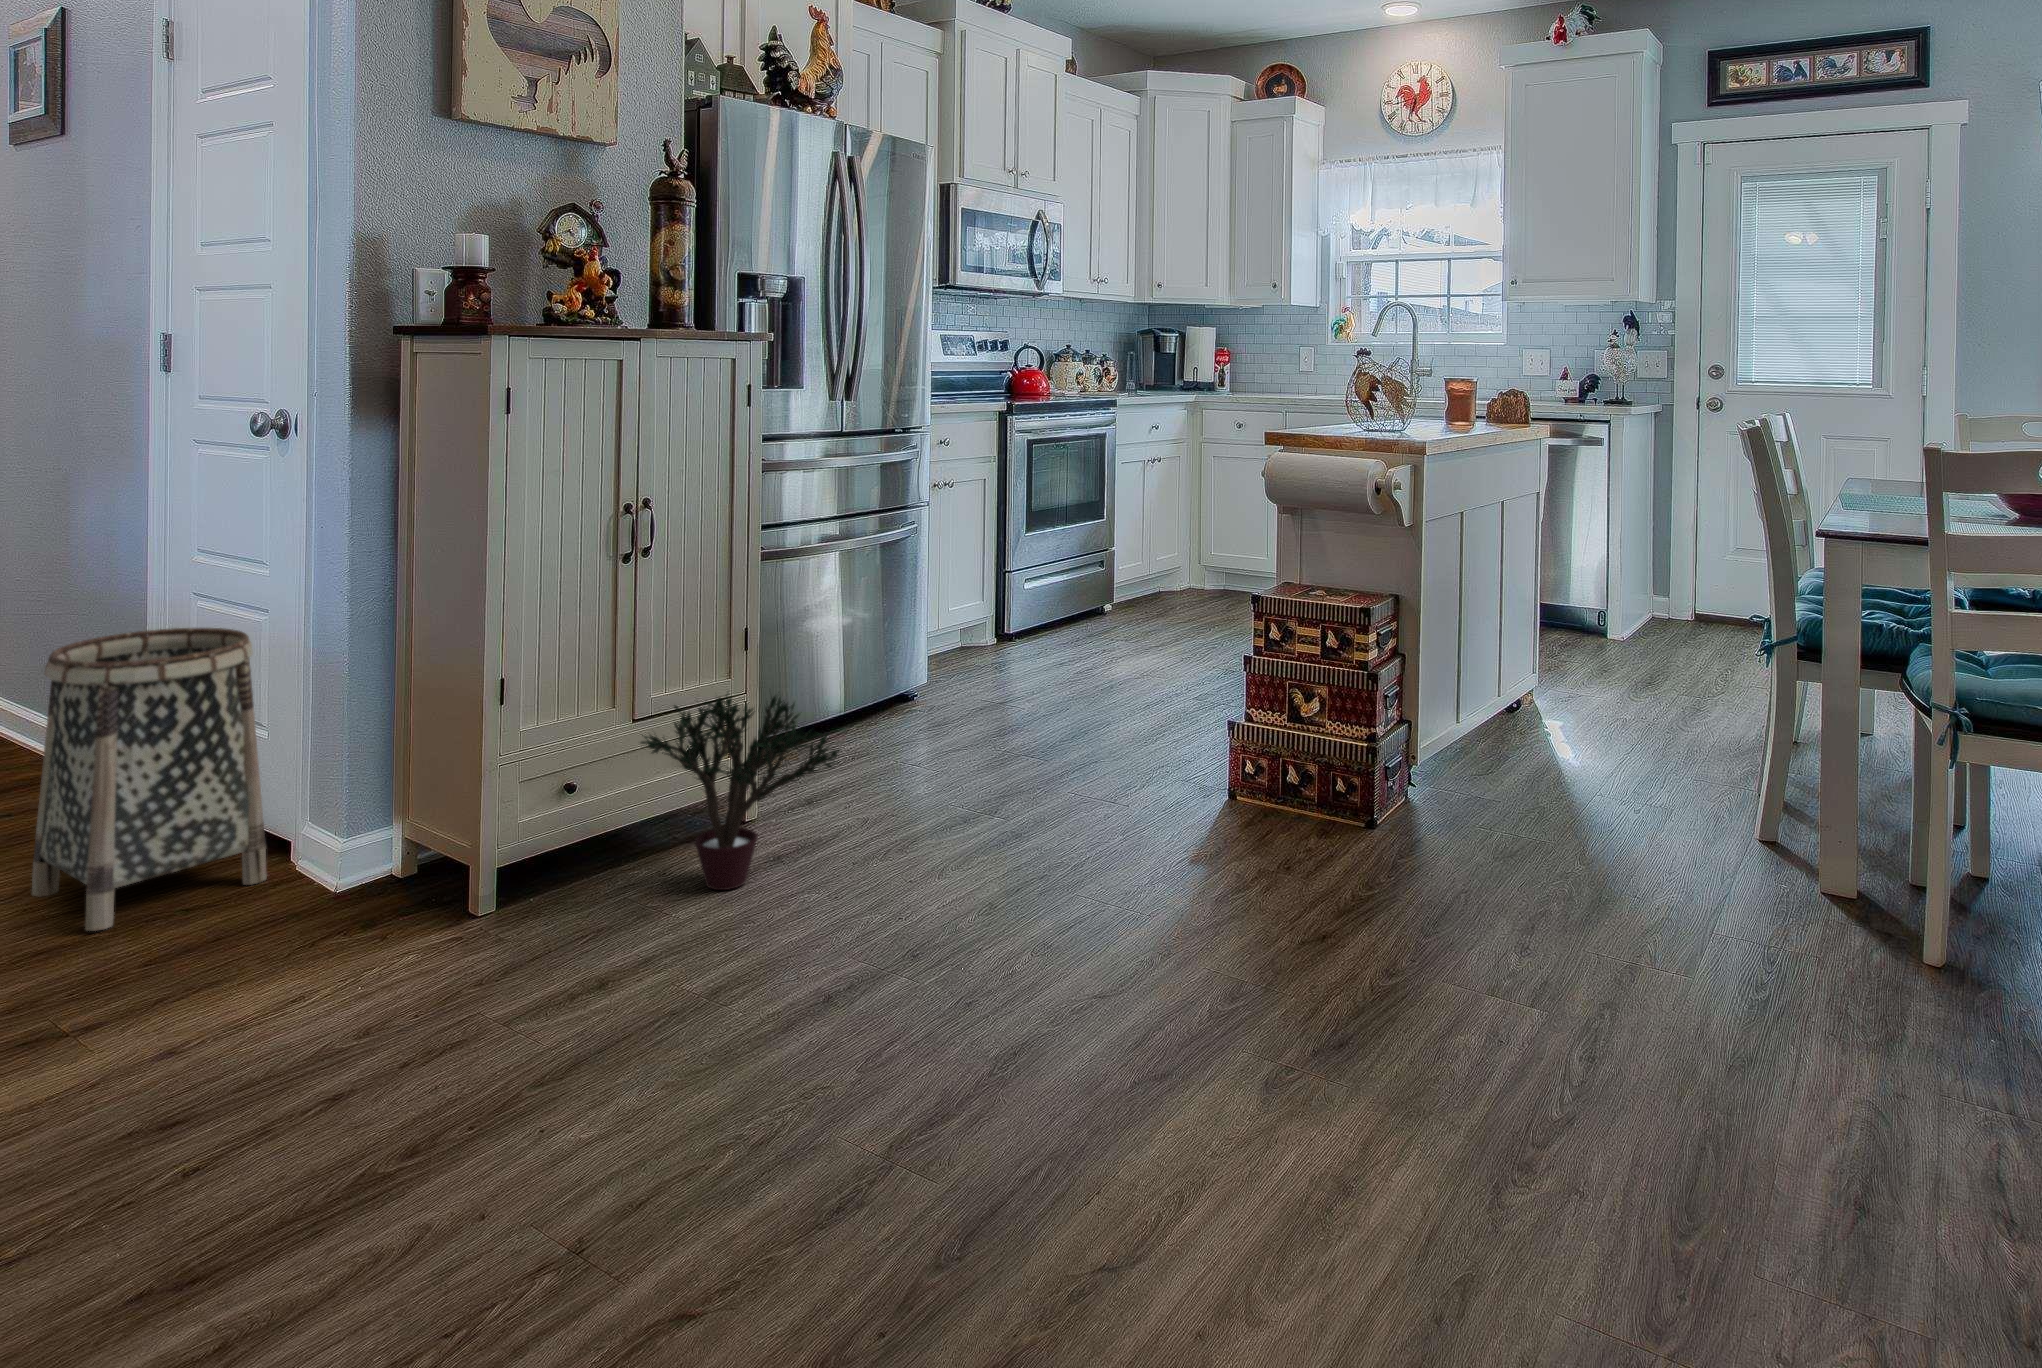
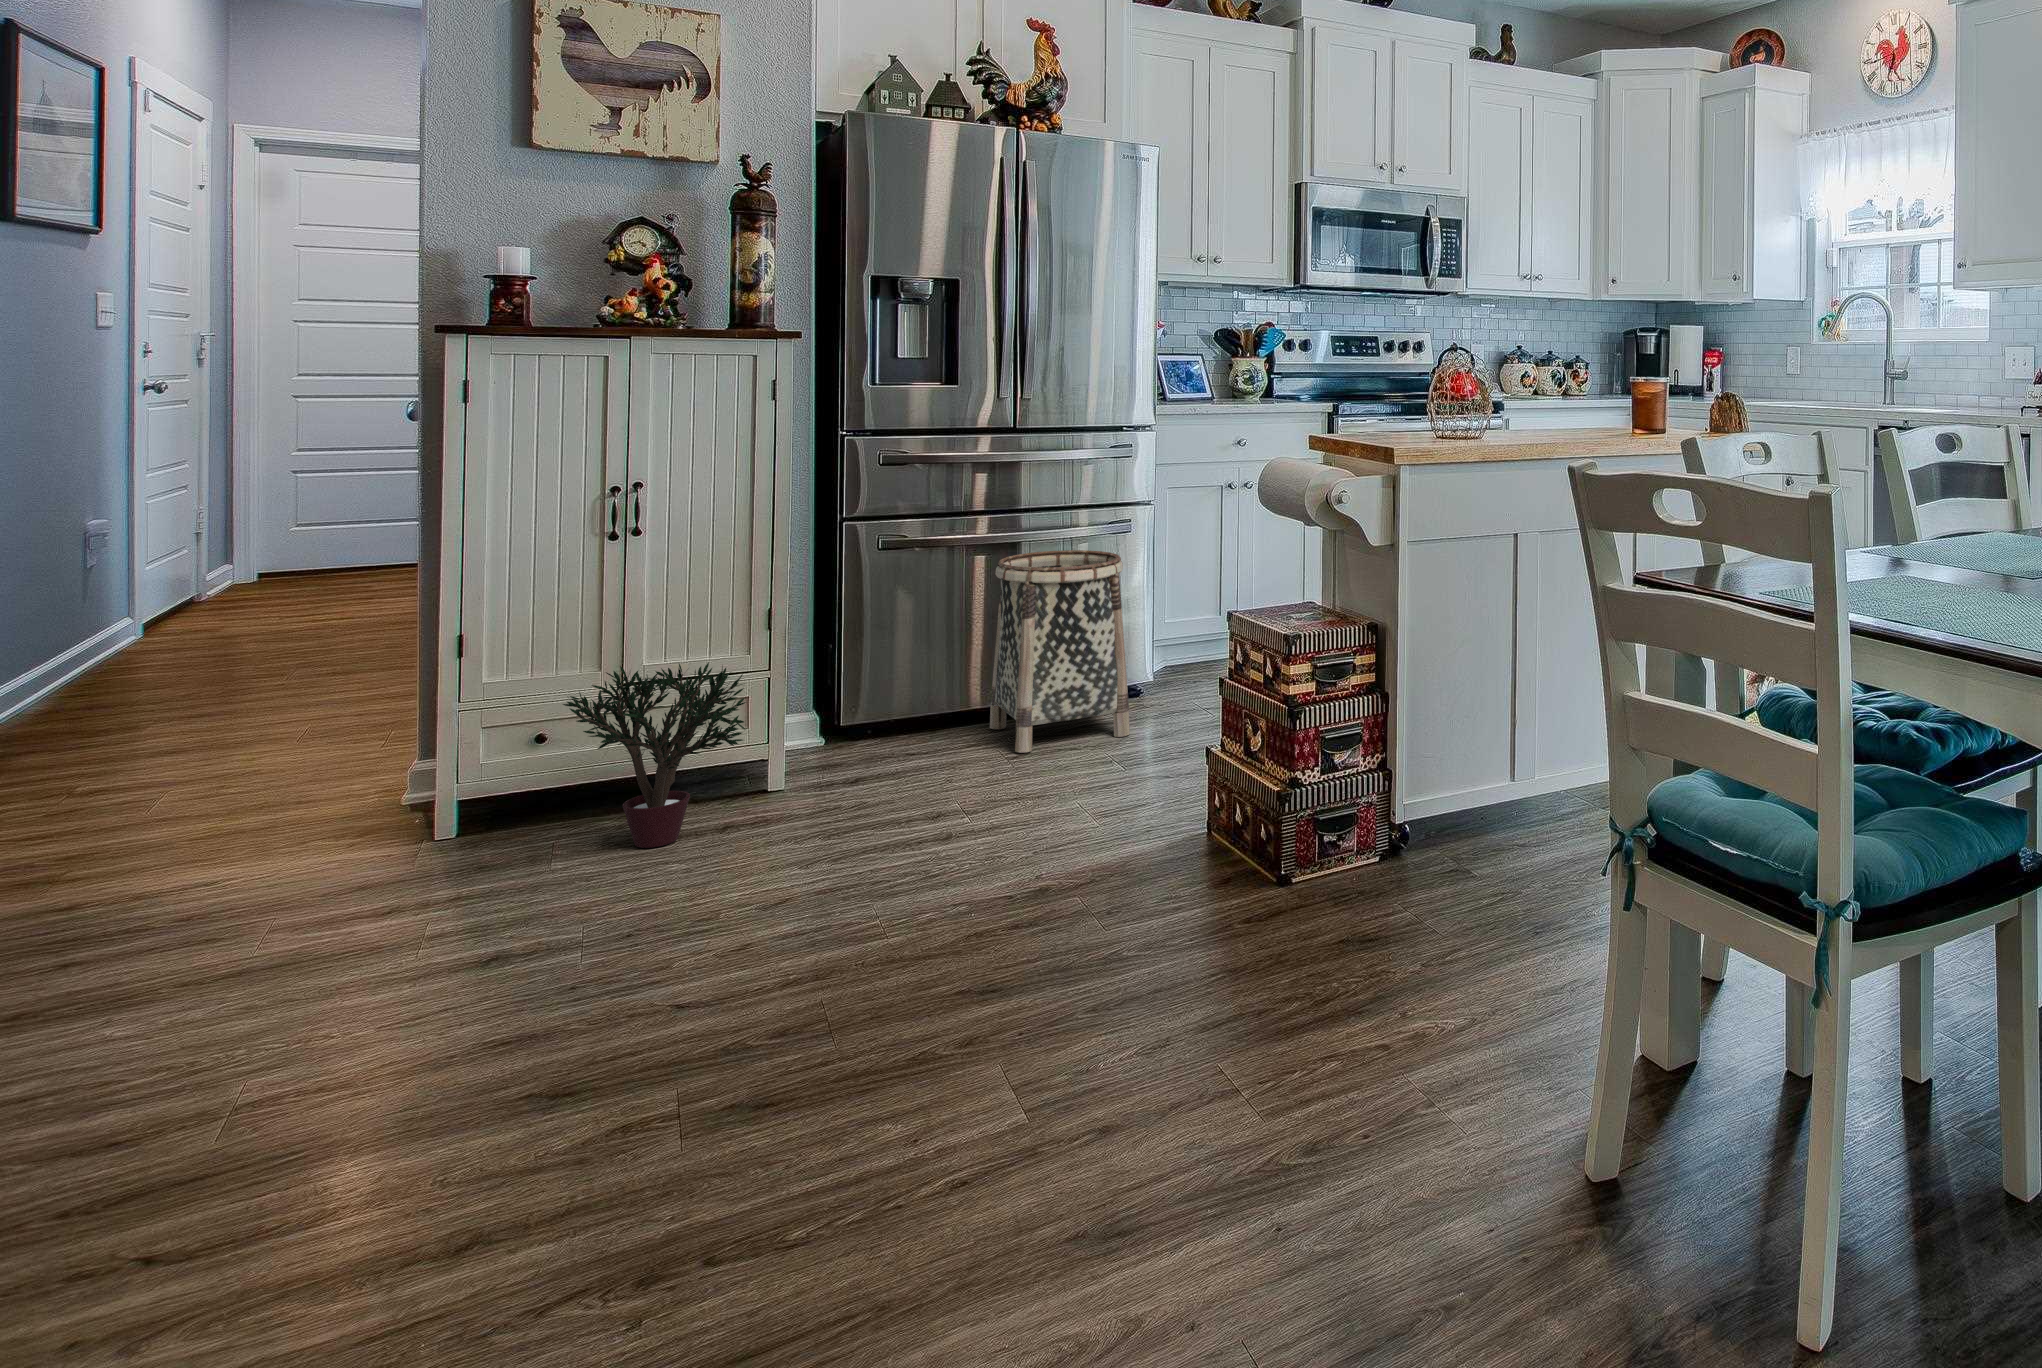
basket: present [32,628,267,931] -> present [990,550,1130,753]

